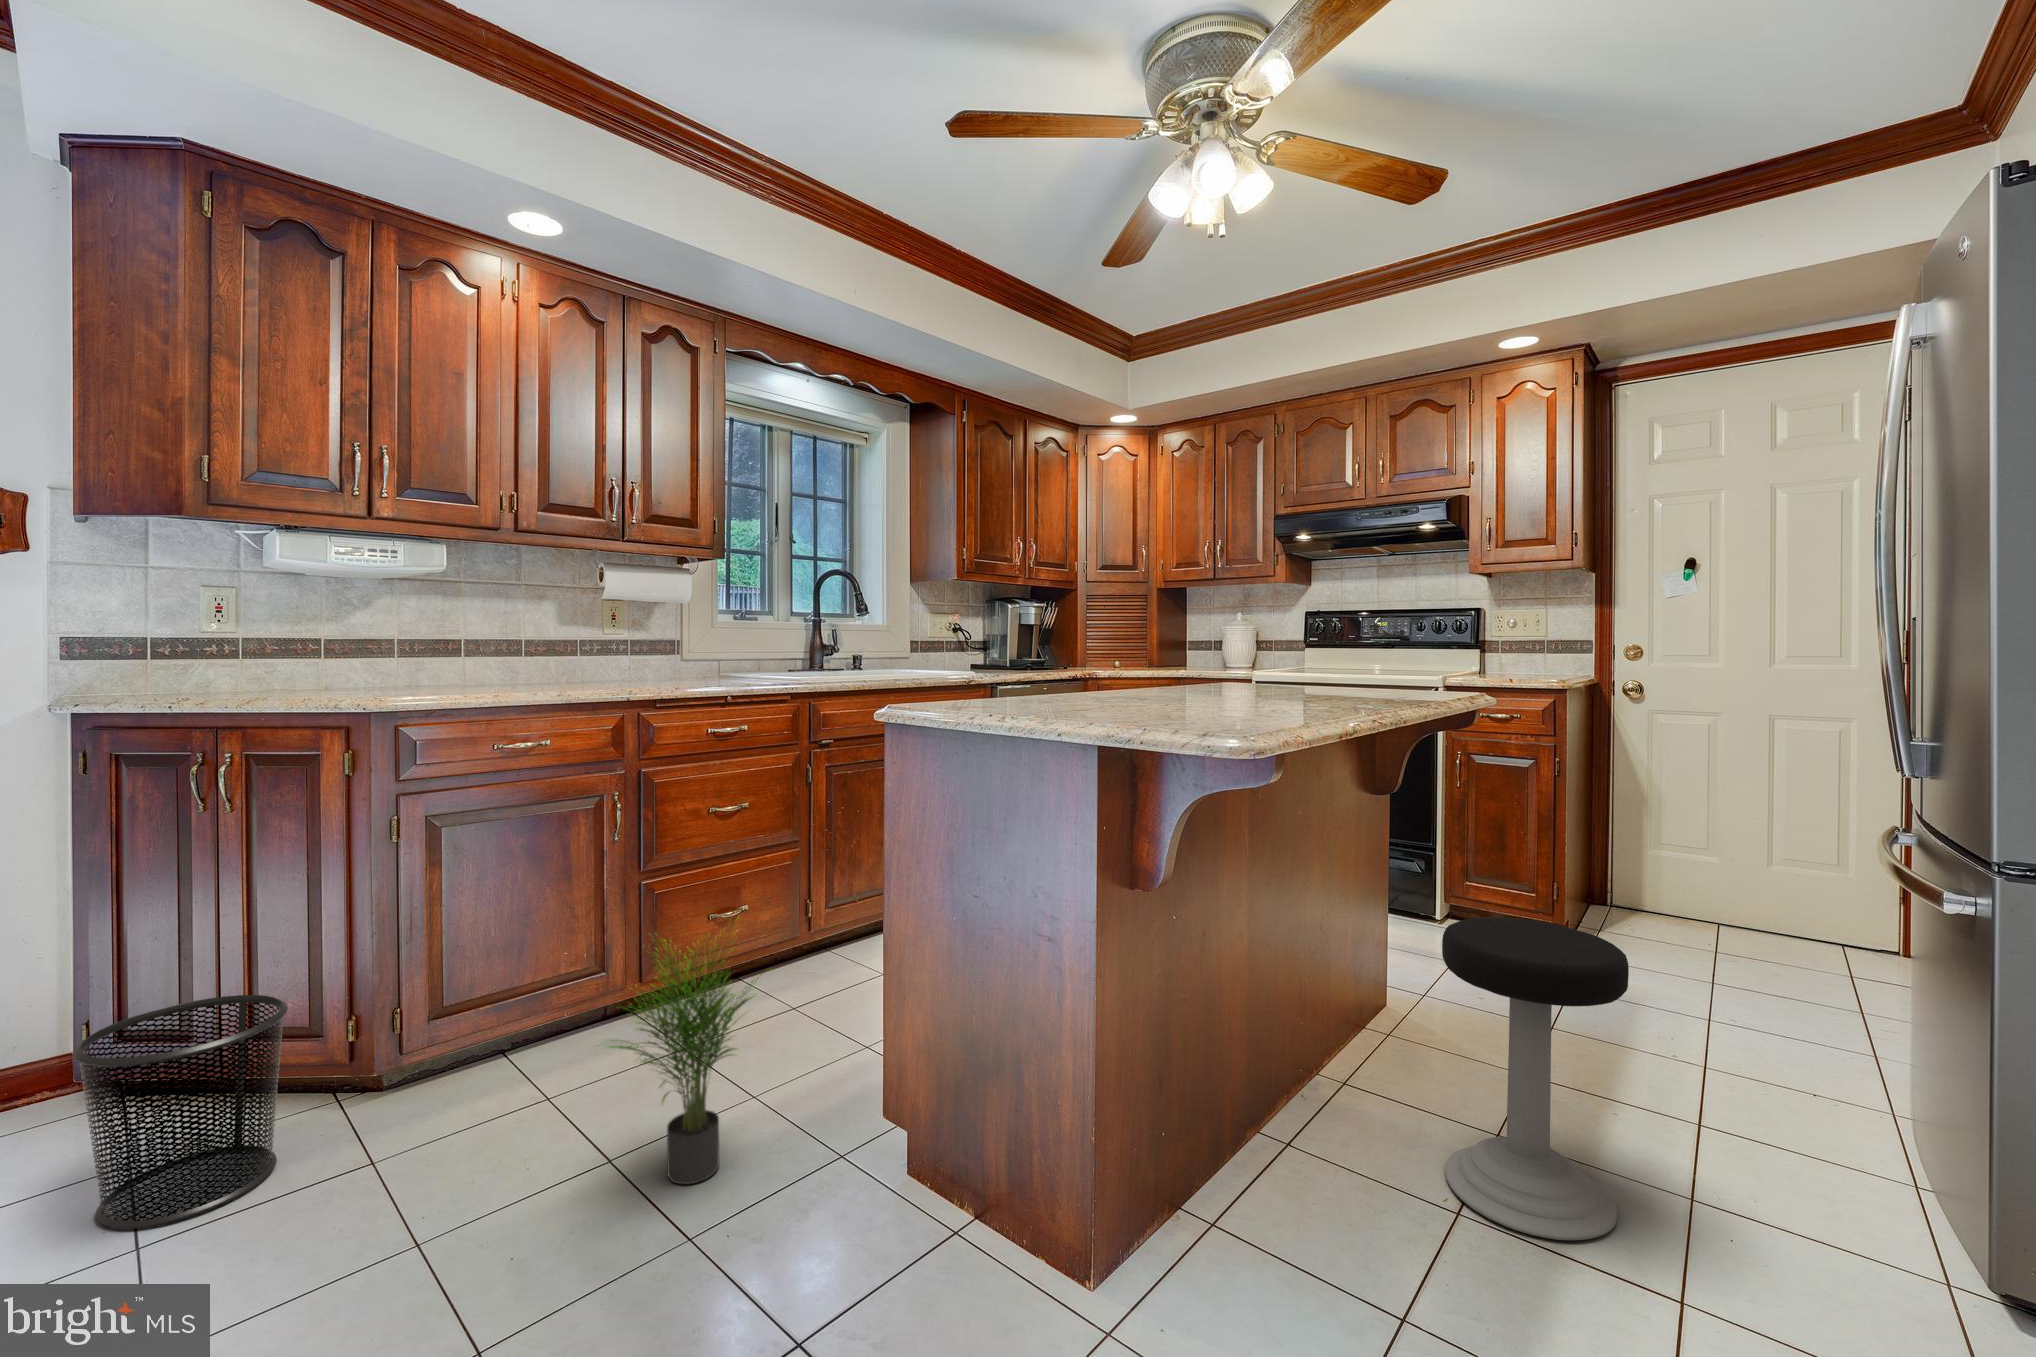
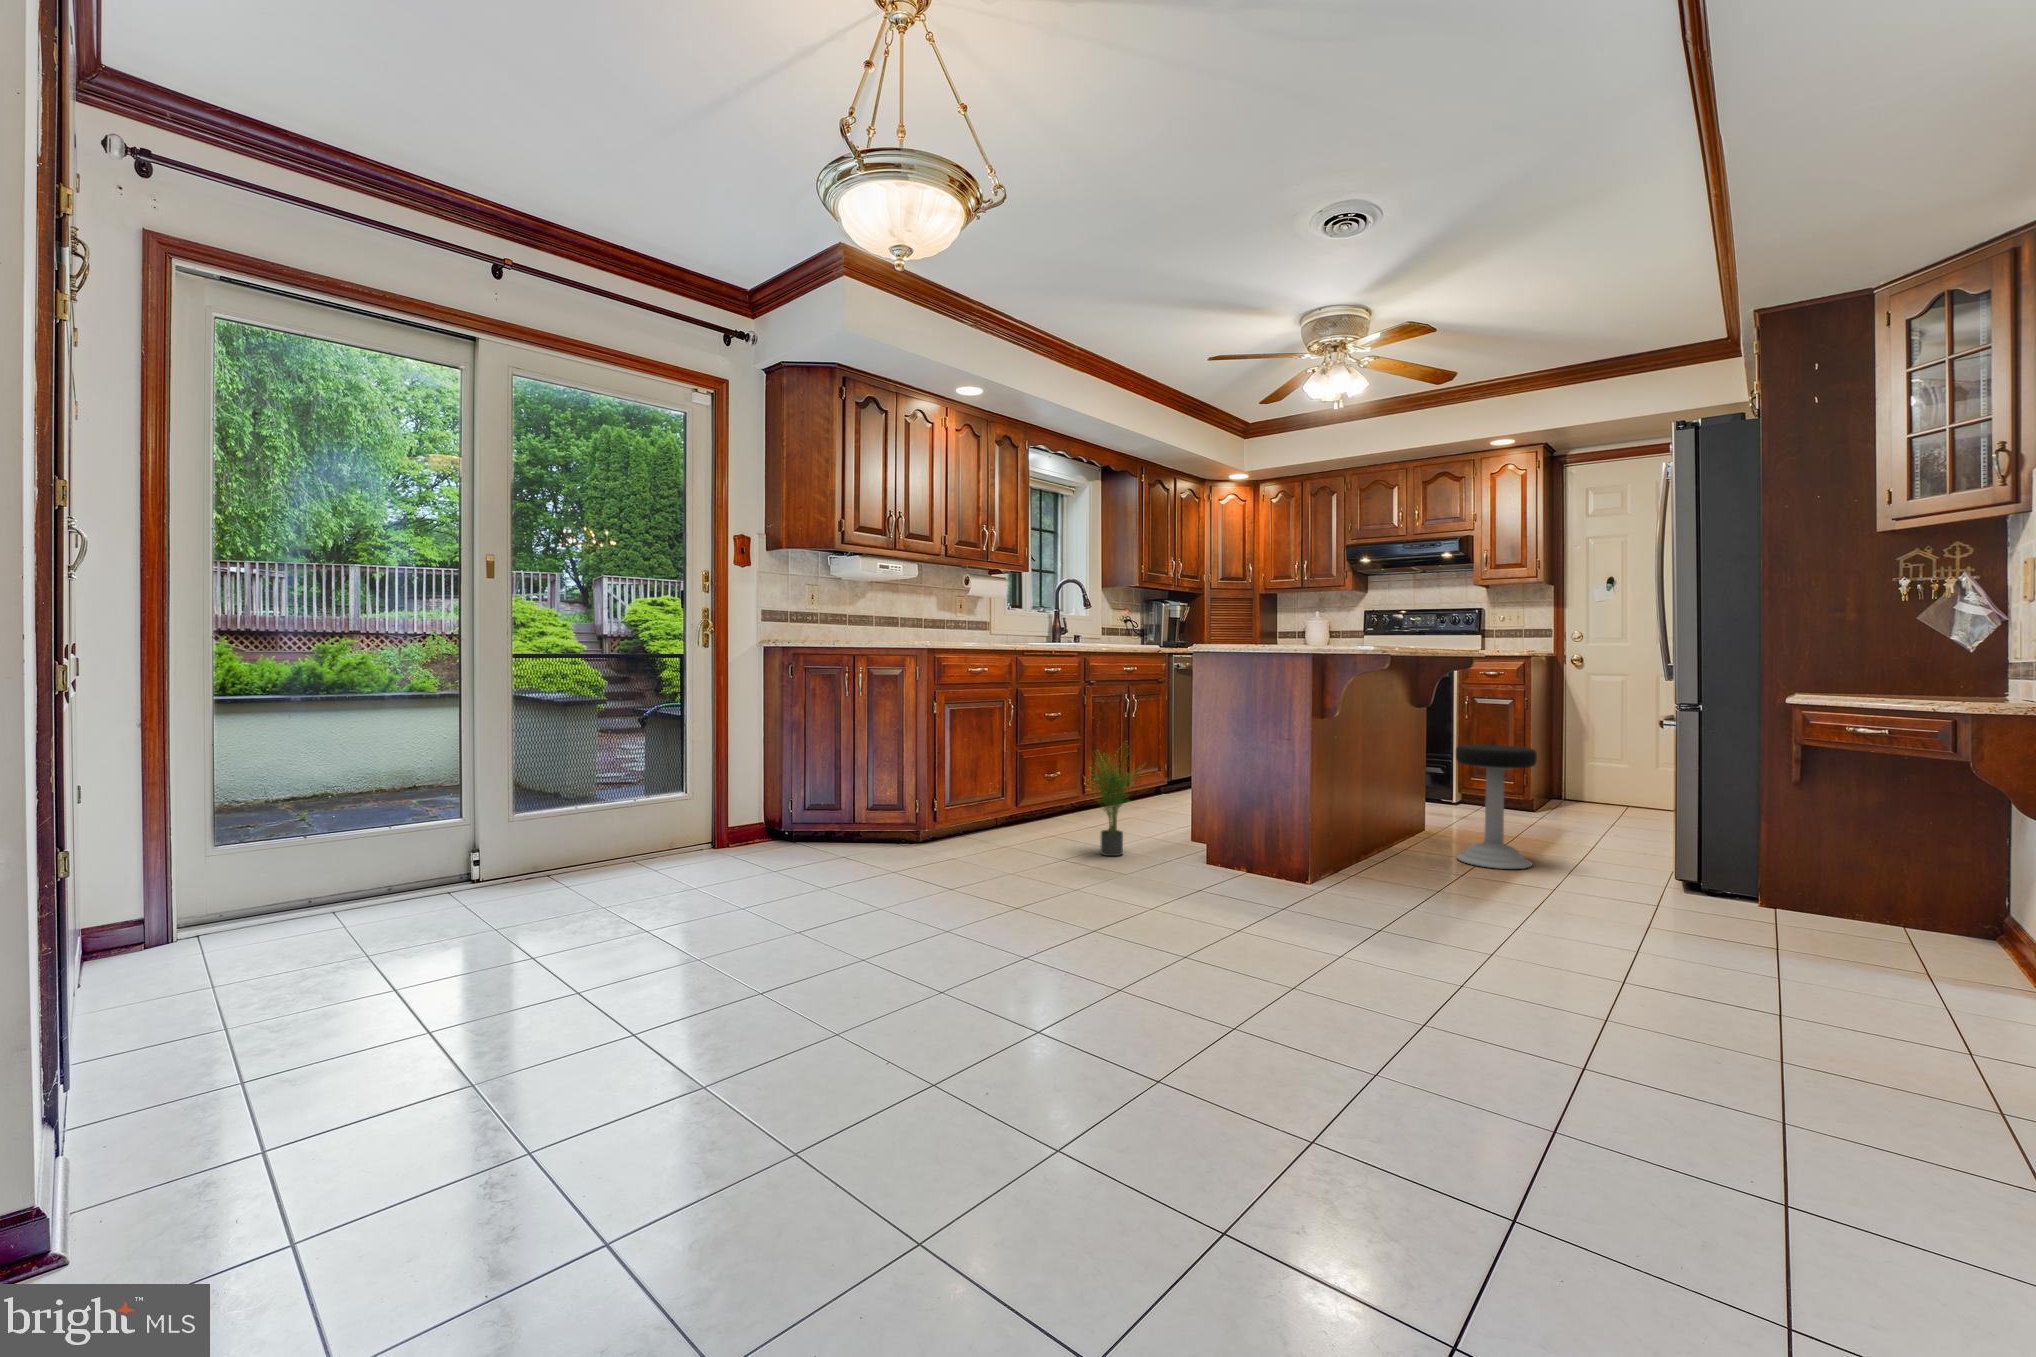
waste bin: present [73,995,288,1229] -> none [858,776,928,860]

